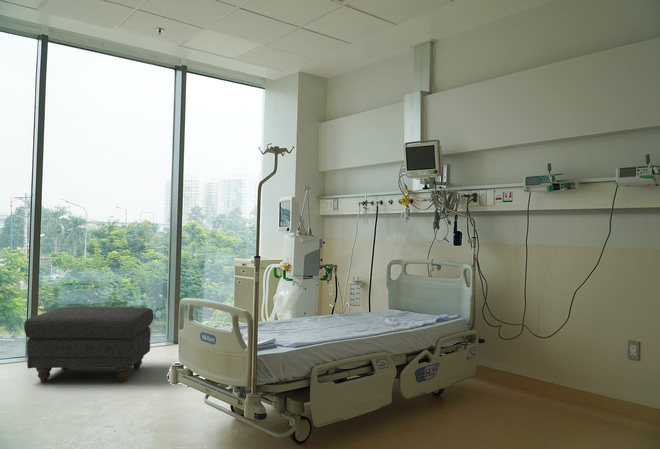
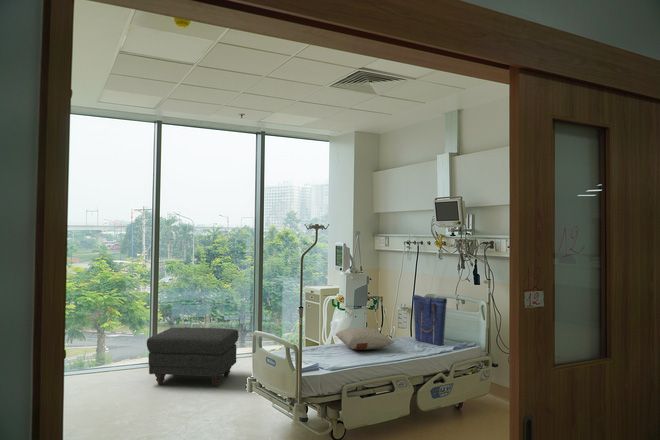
tote bag: none [380,259,426,318] -> present [413,295,447,345]
pillow: none [287,297,366,324] -> present [336,327,394,350]

